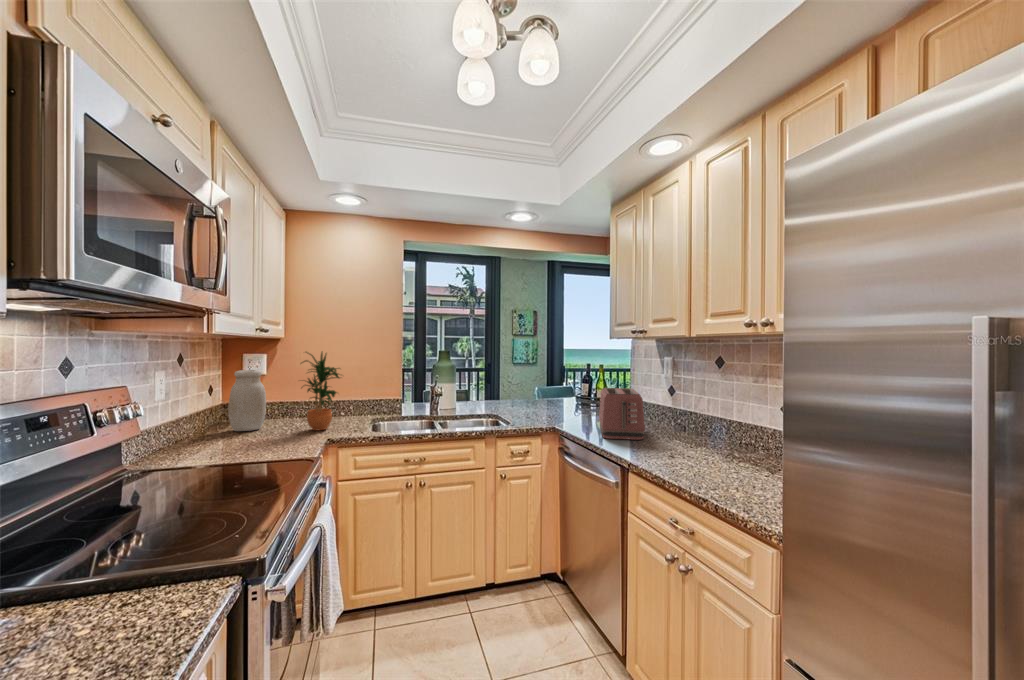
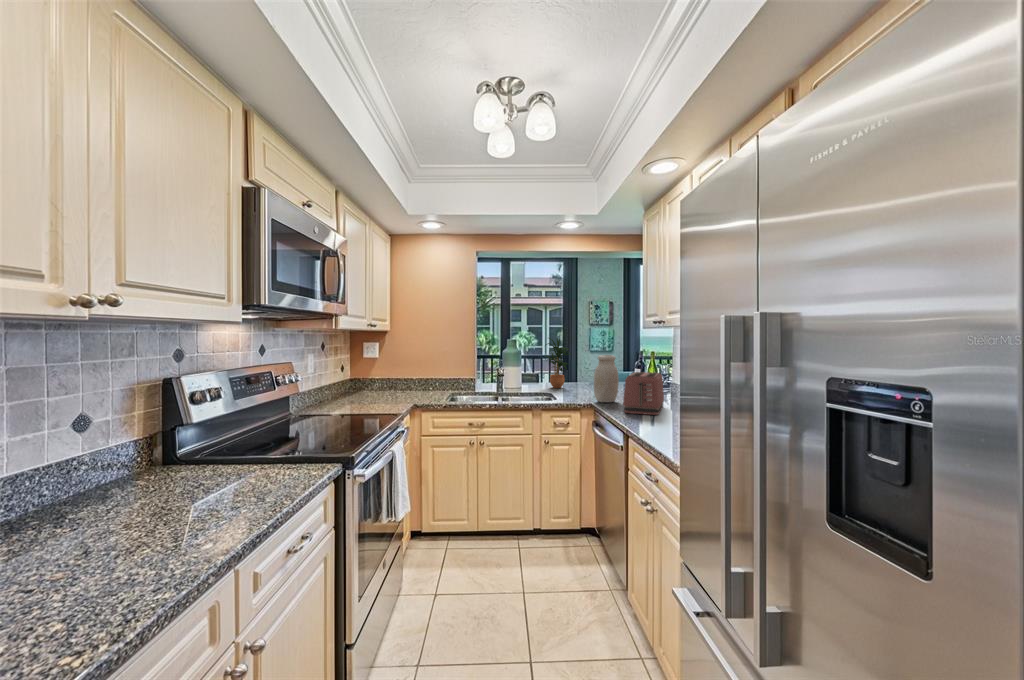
potted plant: present [302,352,340,431] -> present [546,338,571,388]
jar: present [229,370,266,431] -> present [594,355,619,402]

